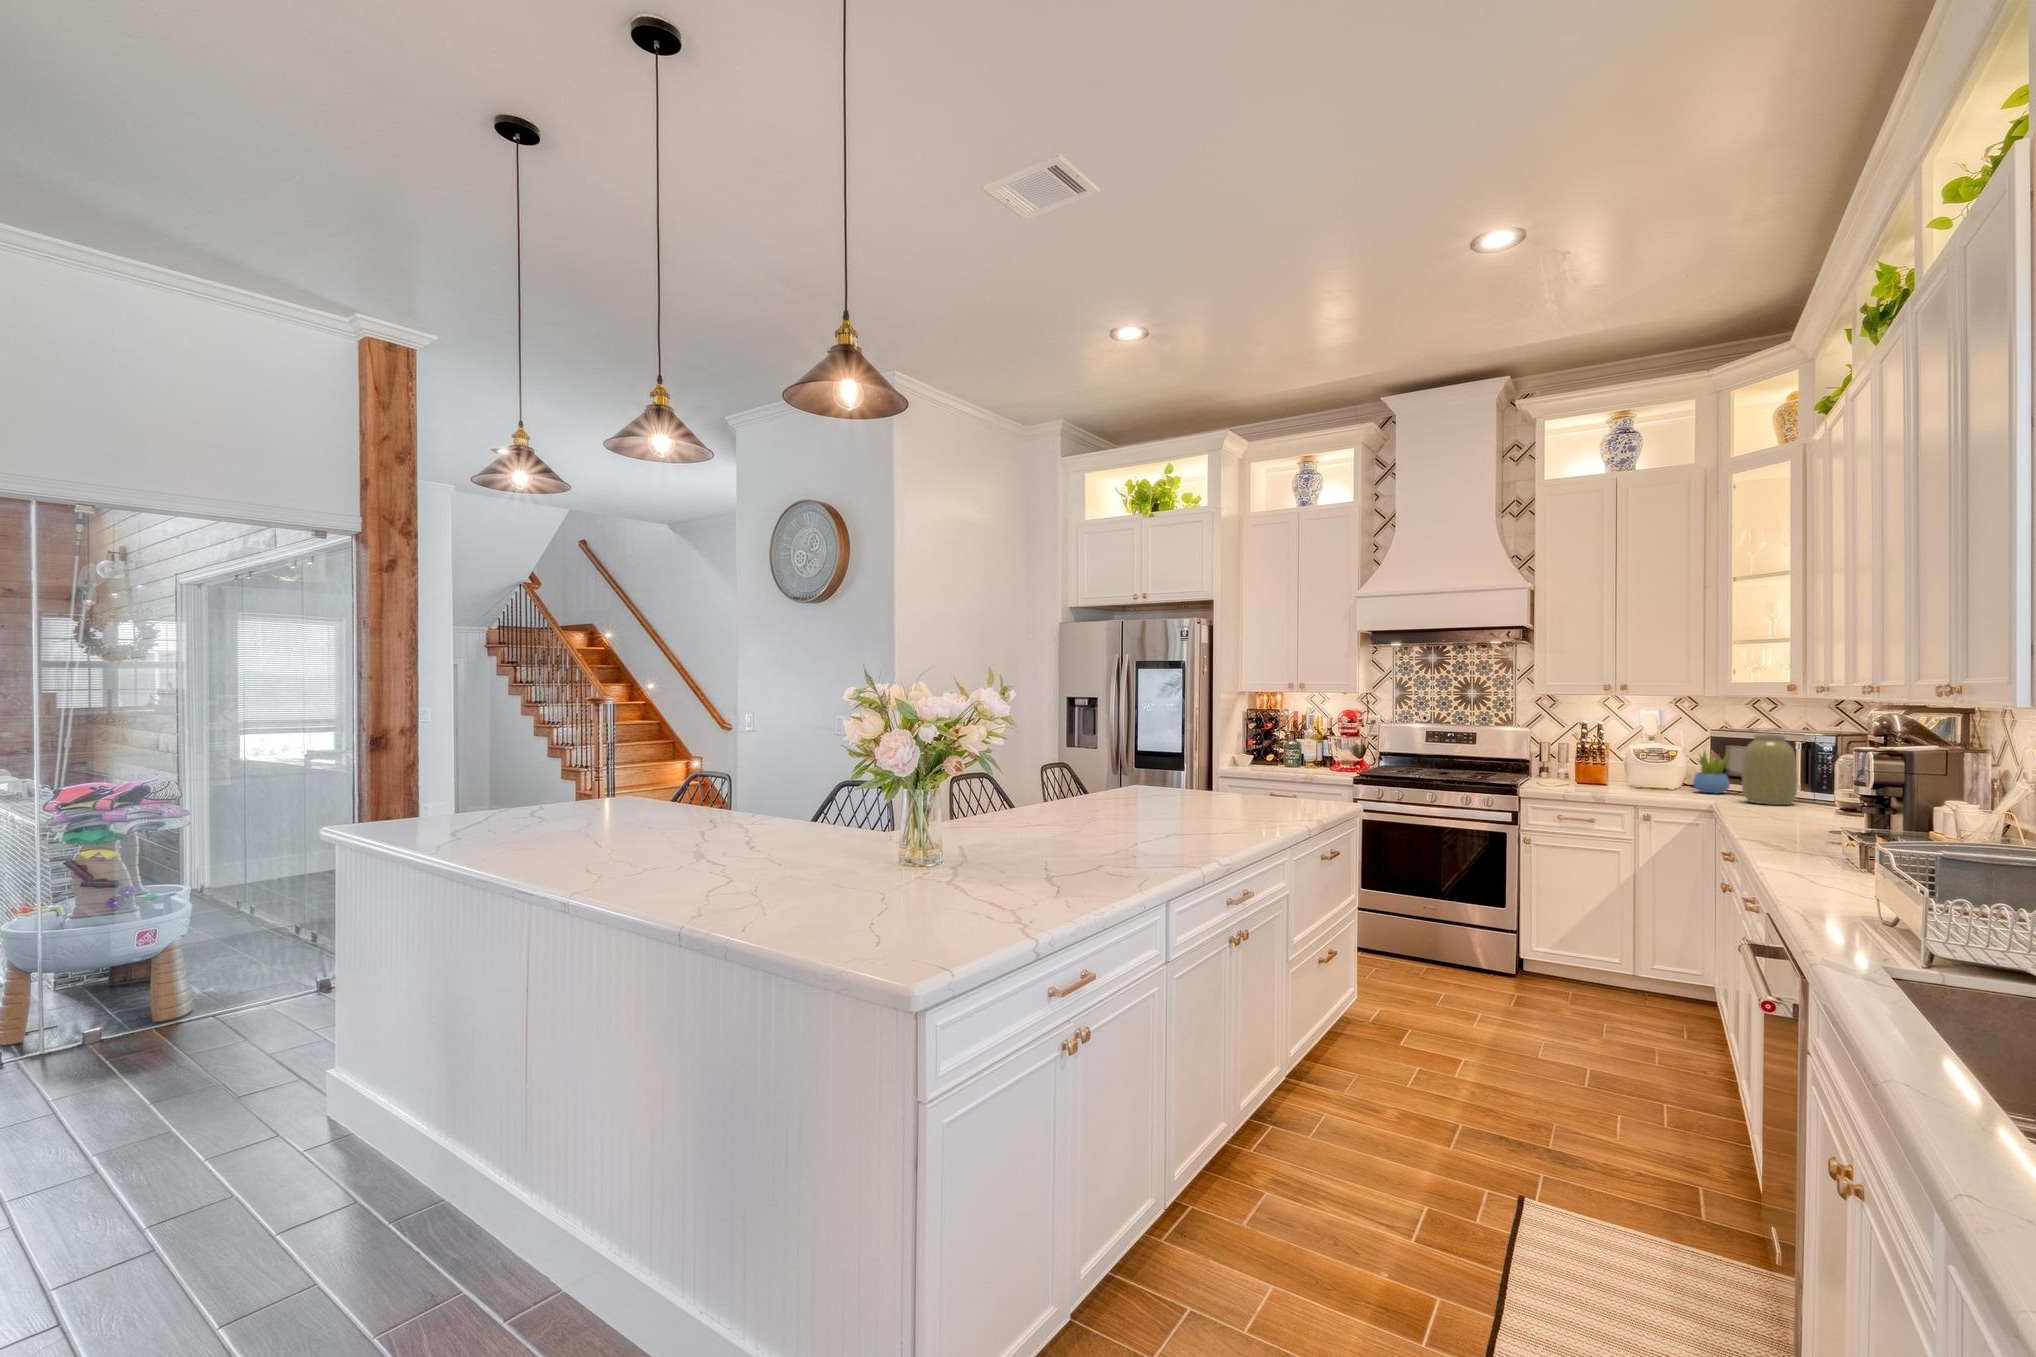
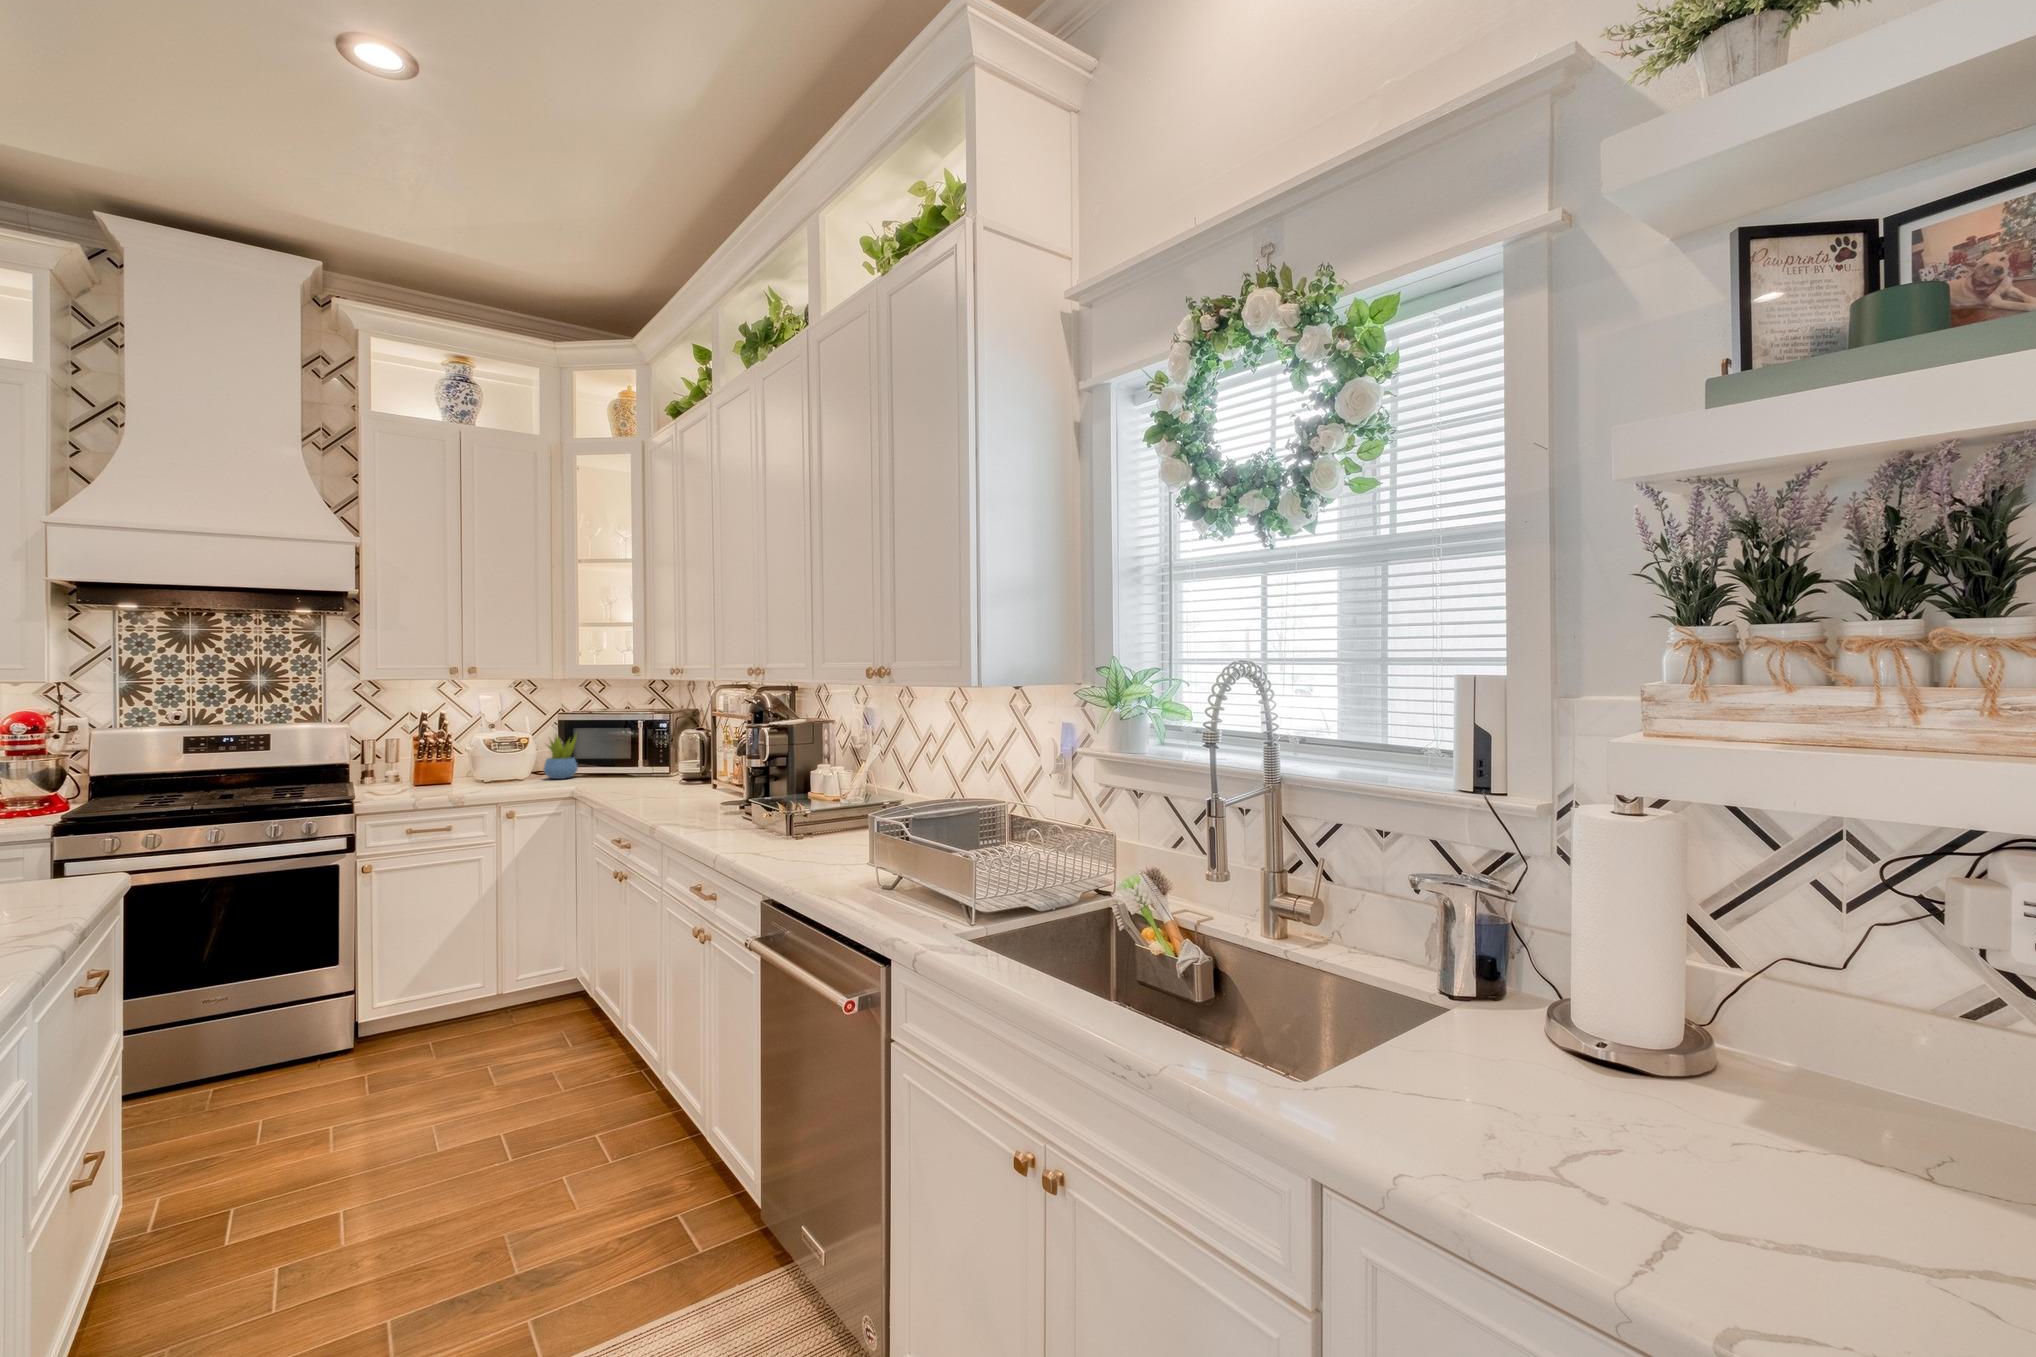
vase: present [1742,734,1798,805] -> none [600,715,645,784]

